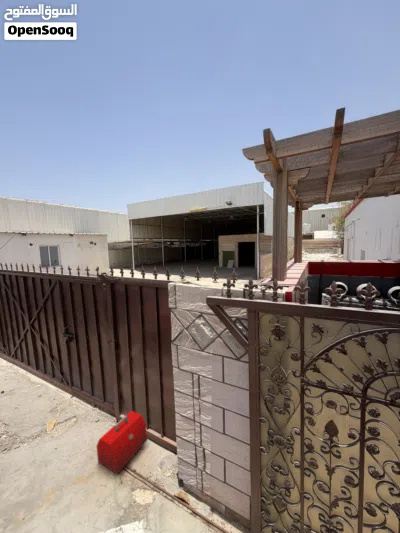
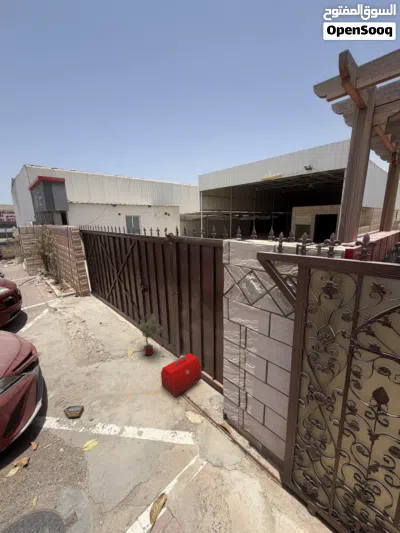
potted tree: none [63,369,96,424] -> present [140,314,162,355]

